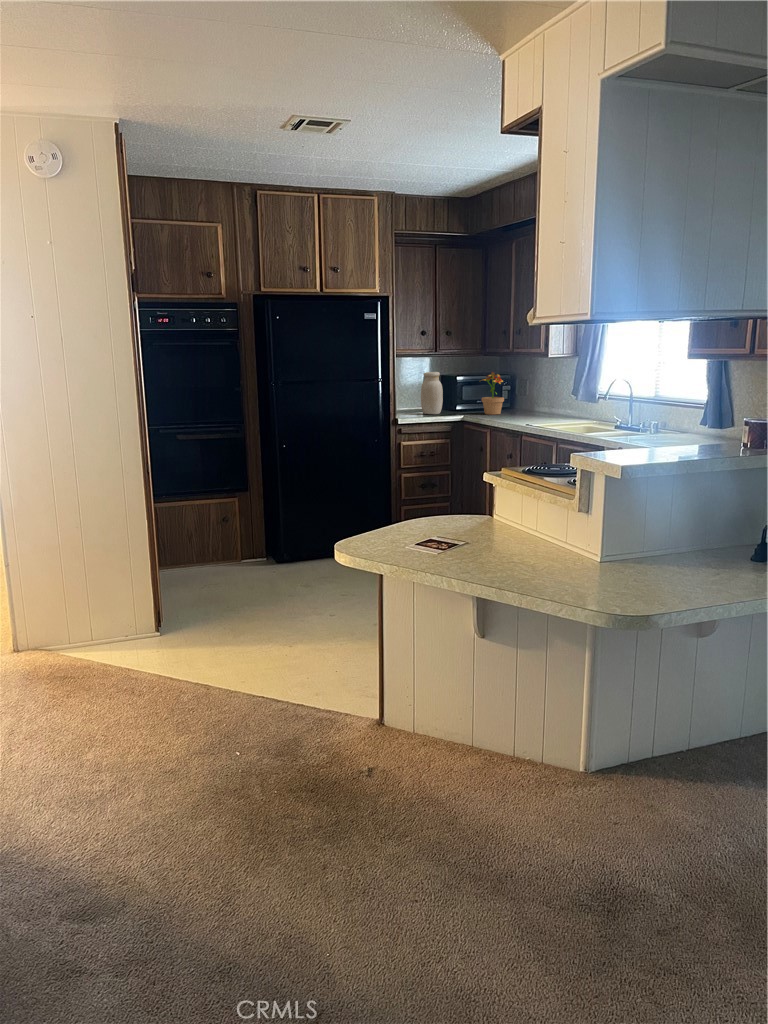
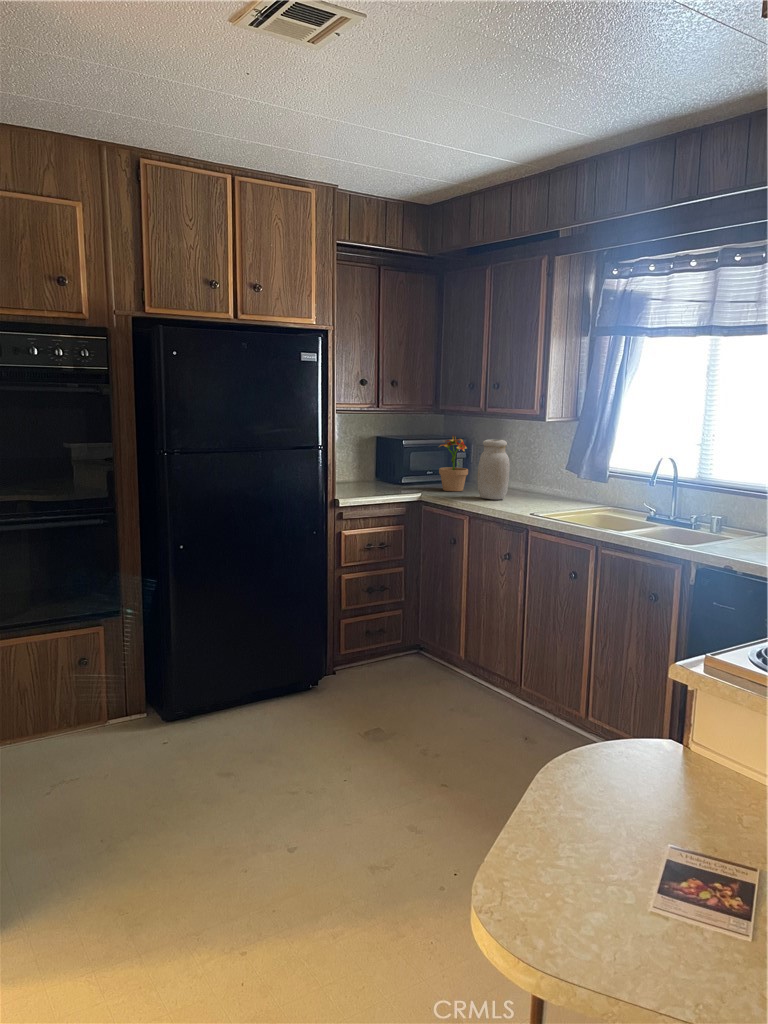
jar: present [421,372,443,414] -> present [478,439,510,500]

